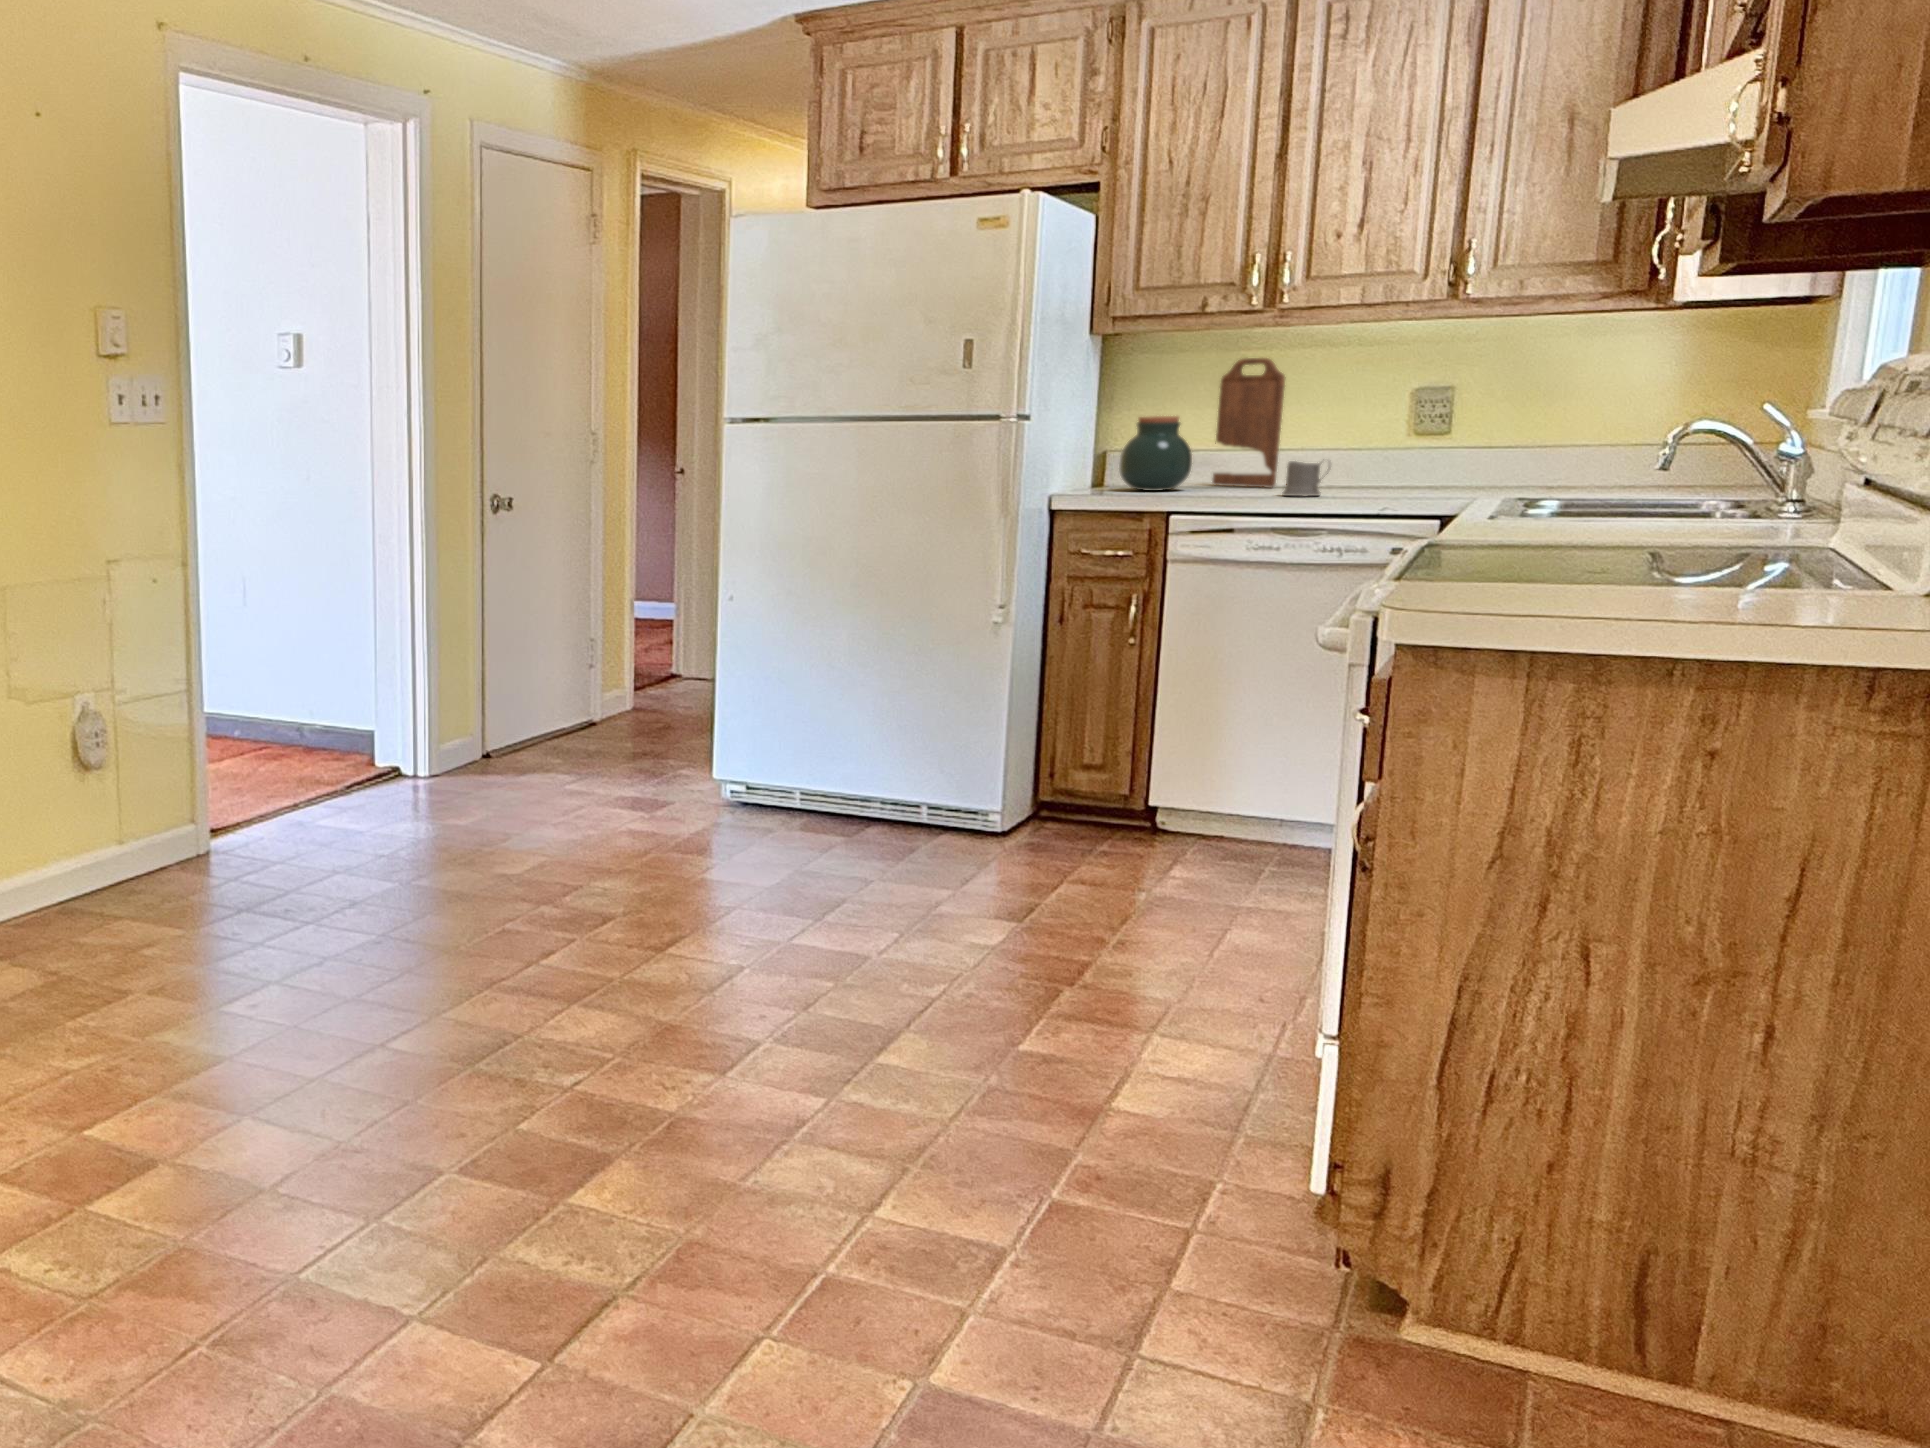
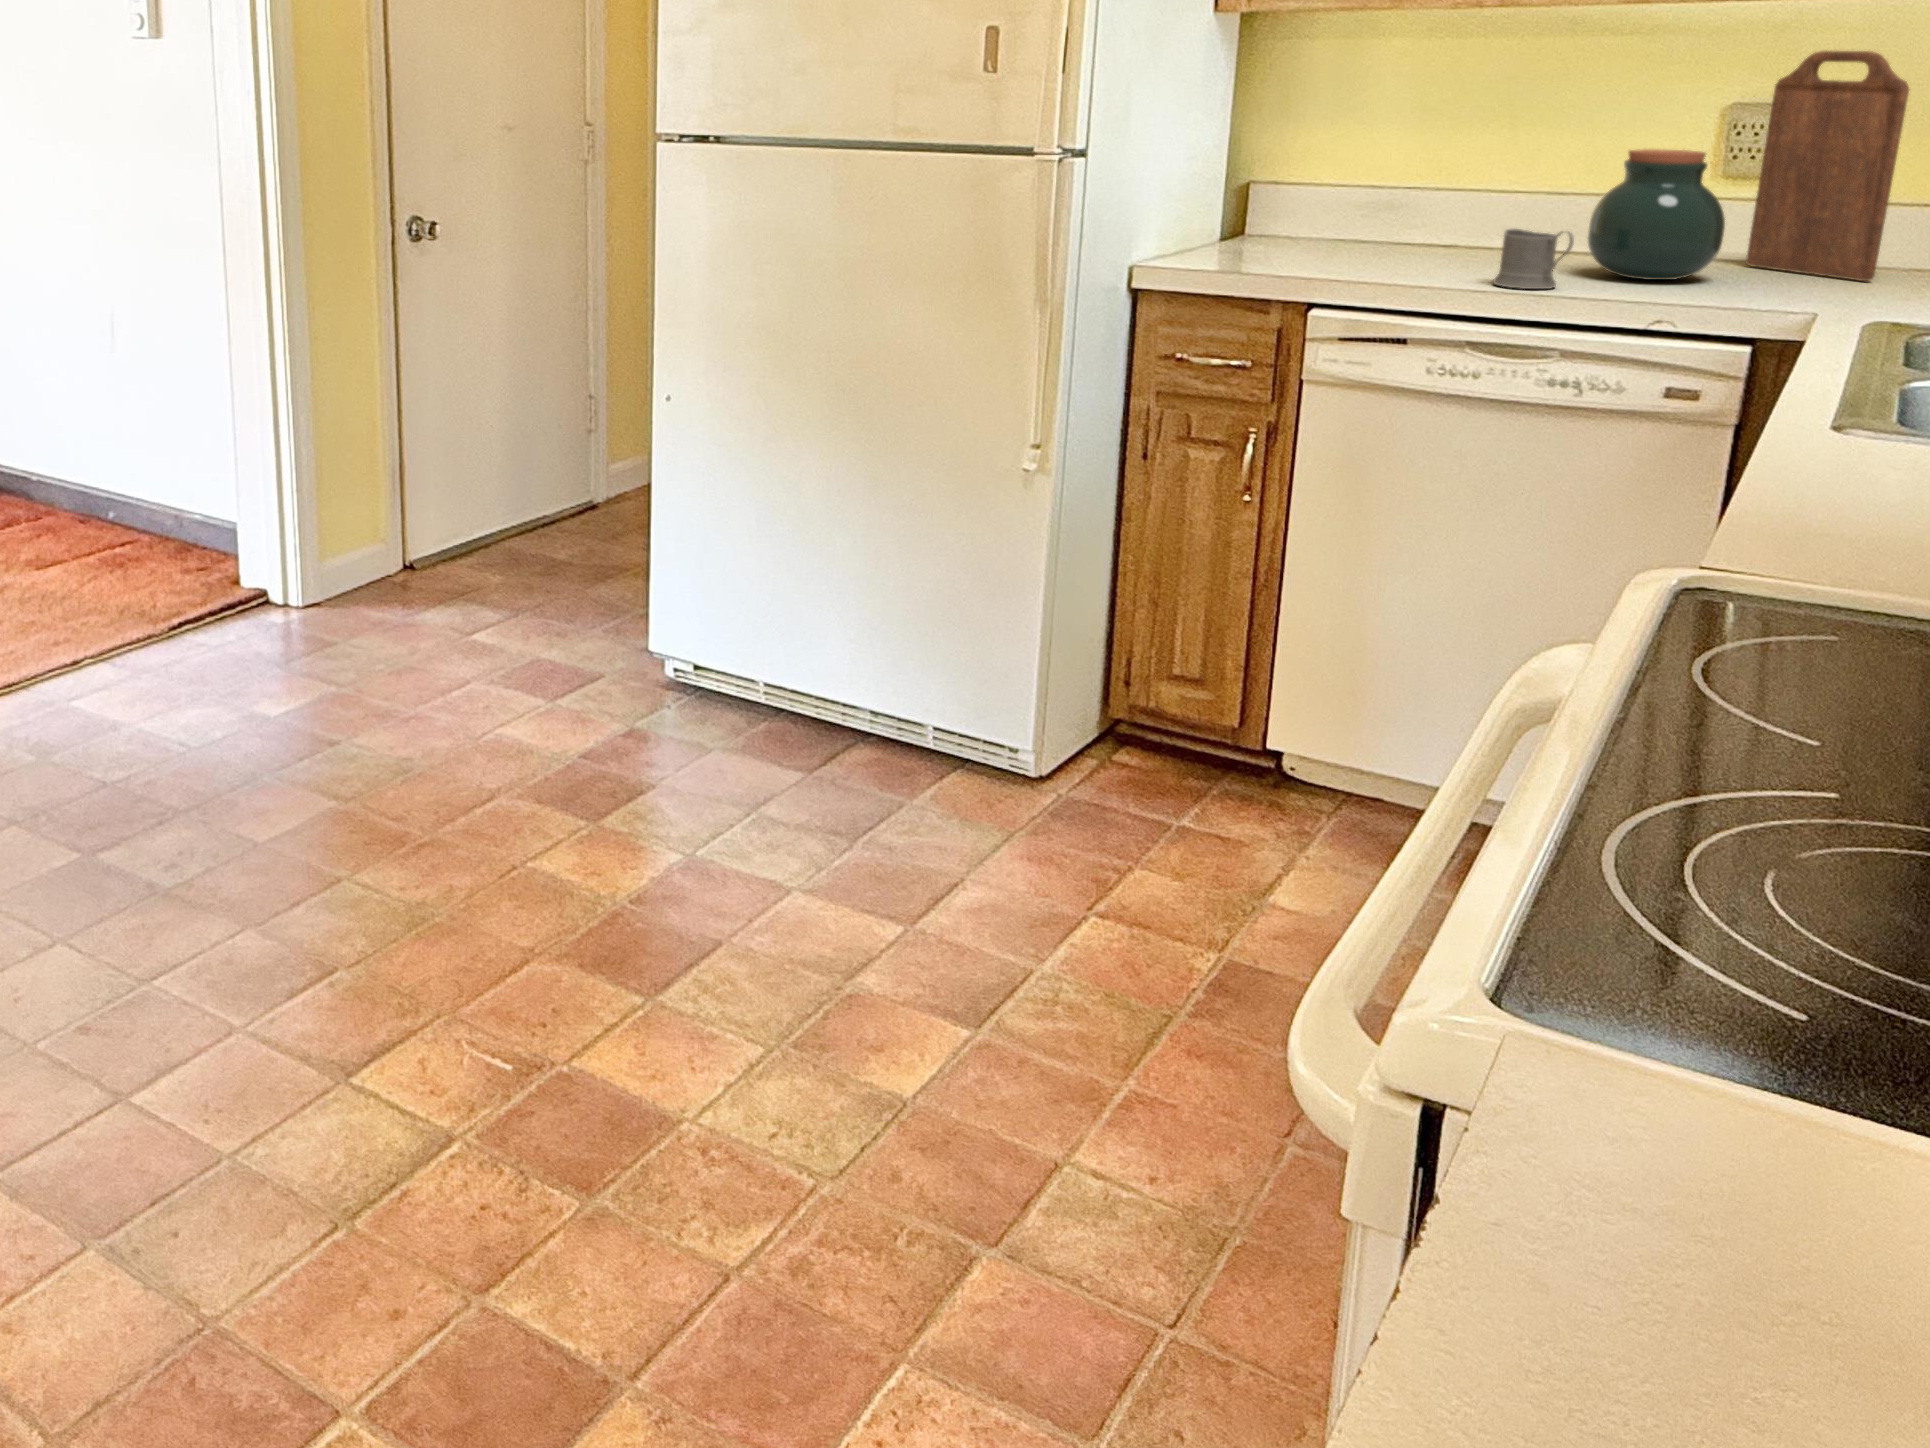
cutting board: present [1212,358,1285,487] -> present [1746,51,1909,281]
jar: present [1119,416,1192,491] -> present [1587,149,1725,280]

